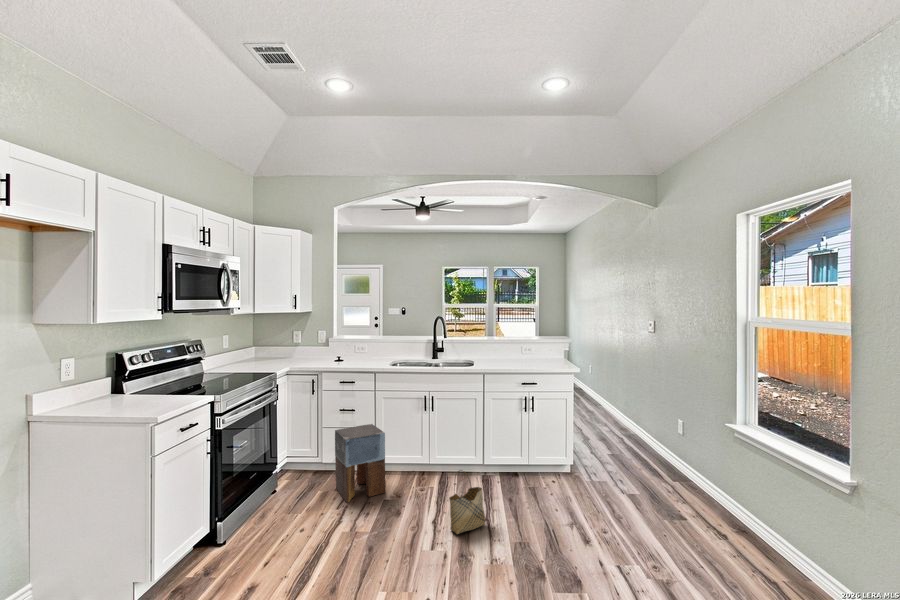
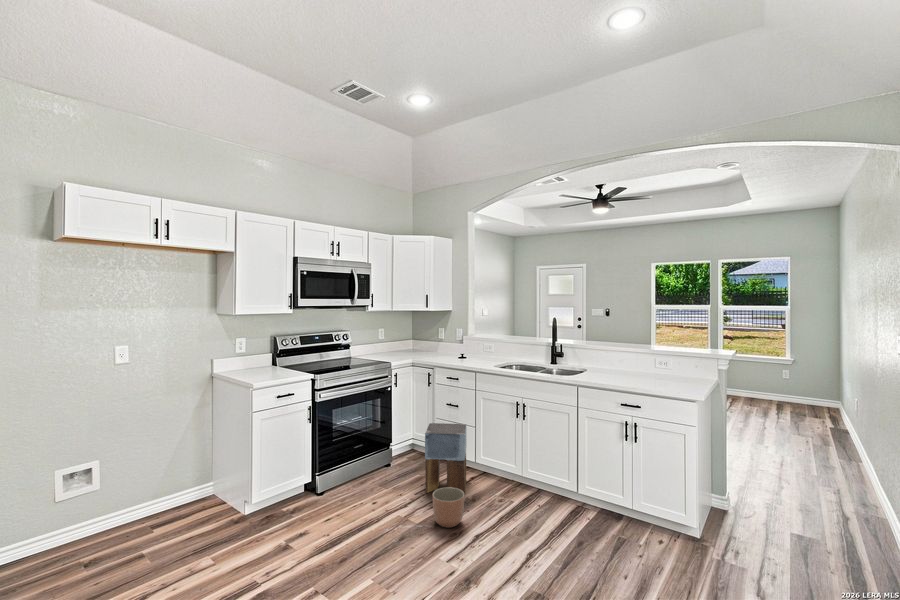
woven basket: present [449,470,485,534] -> none [481,488,526,556]
planter: none [381,486,413,526] -> present [433,487,464,528]

